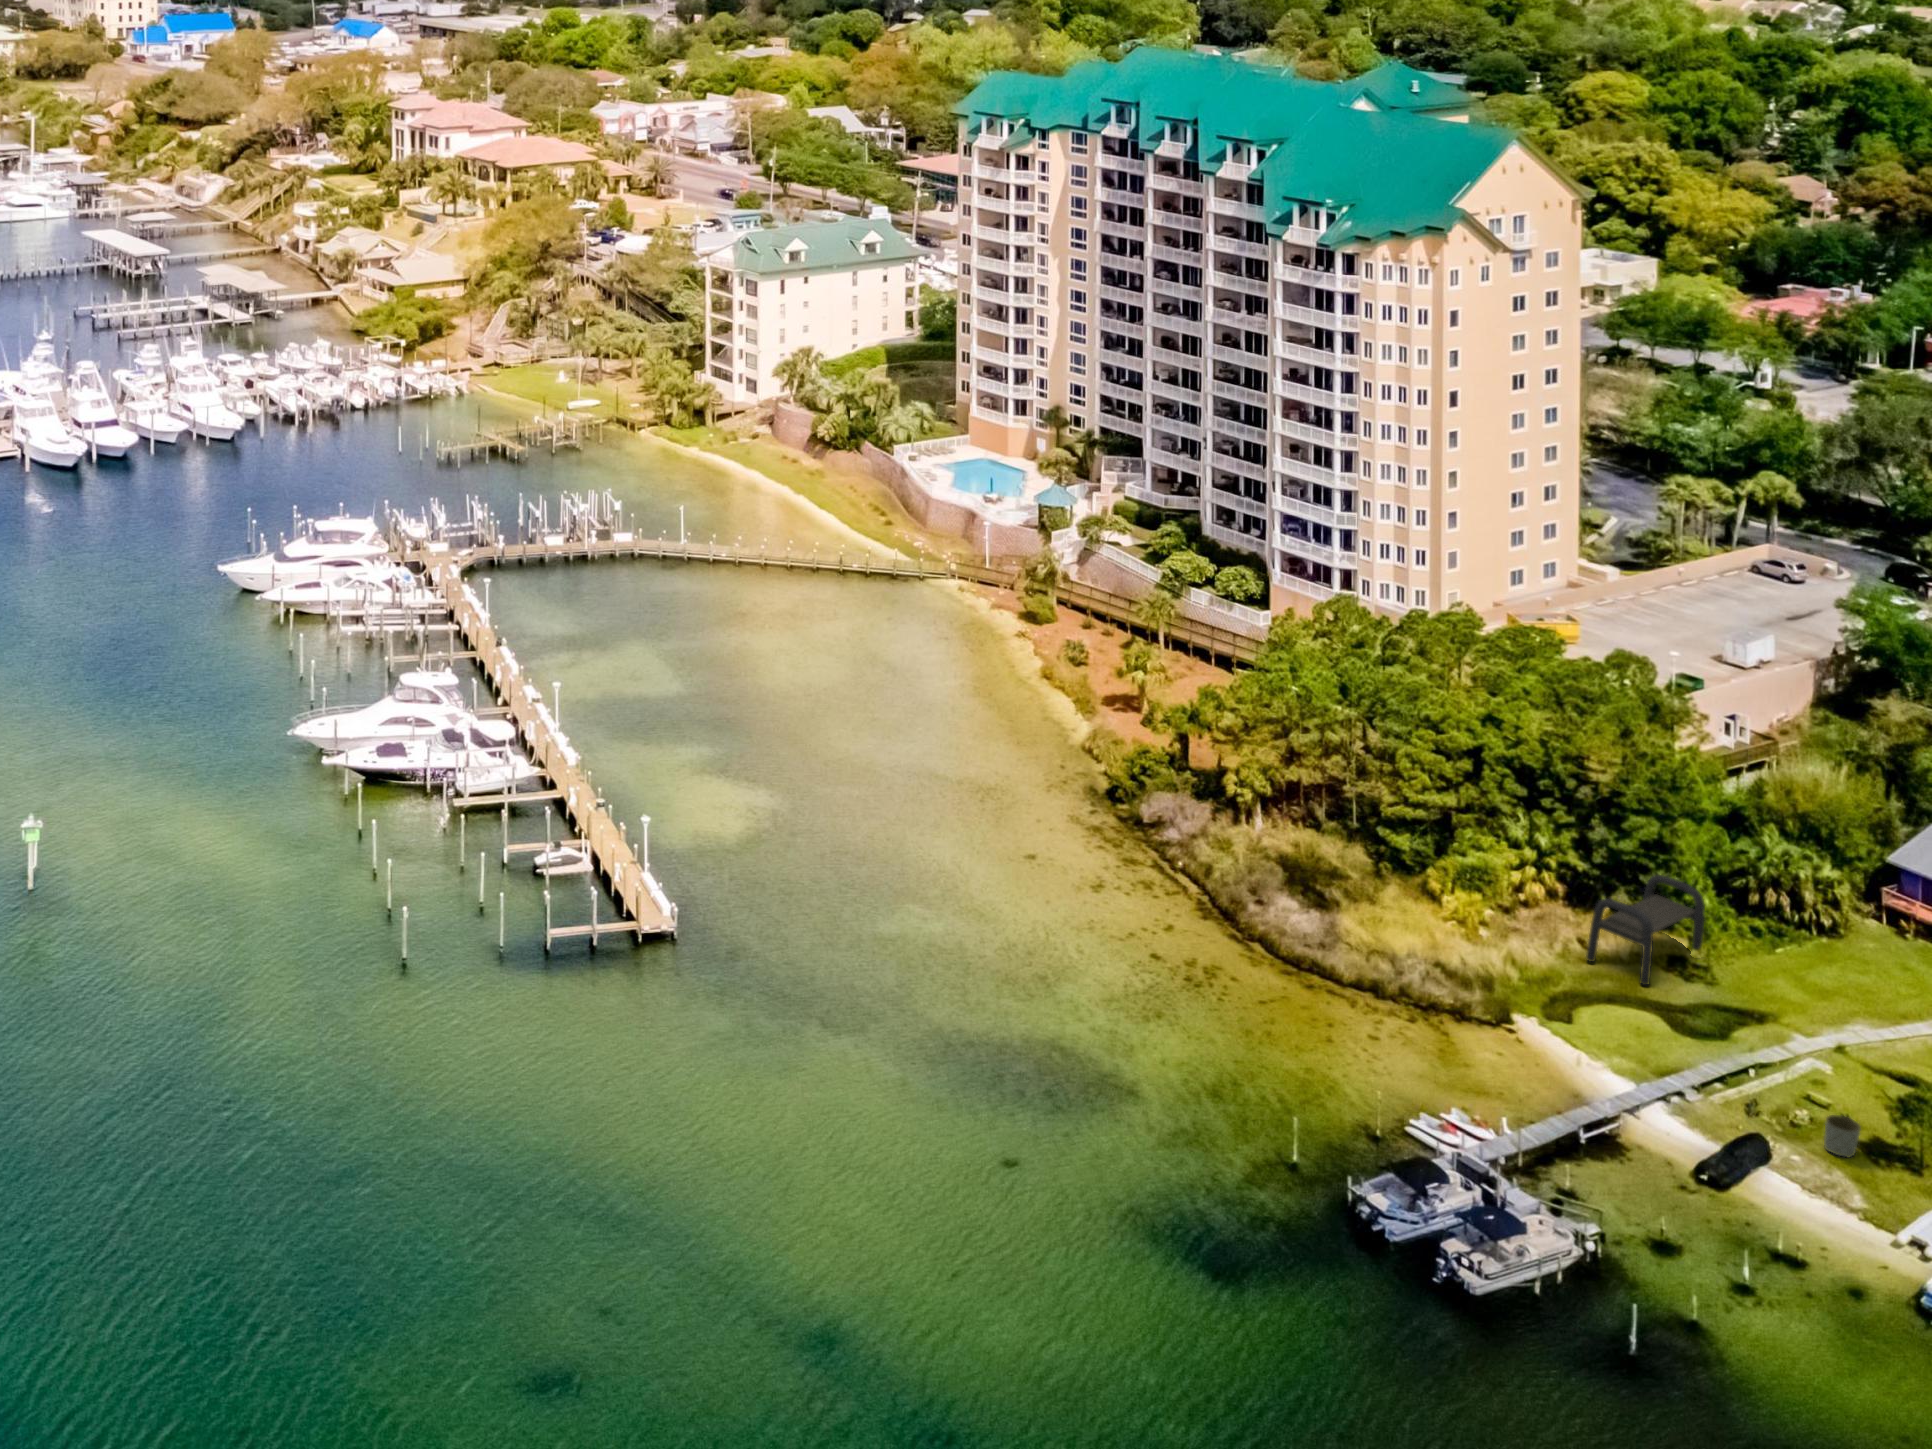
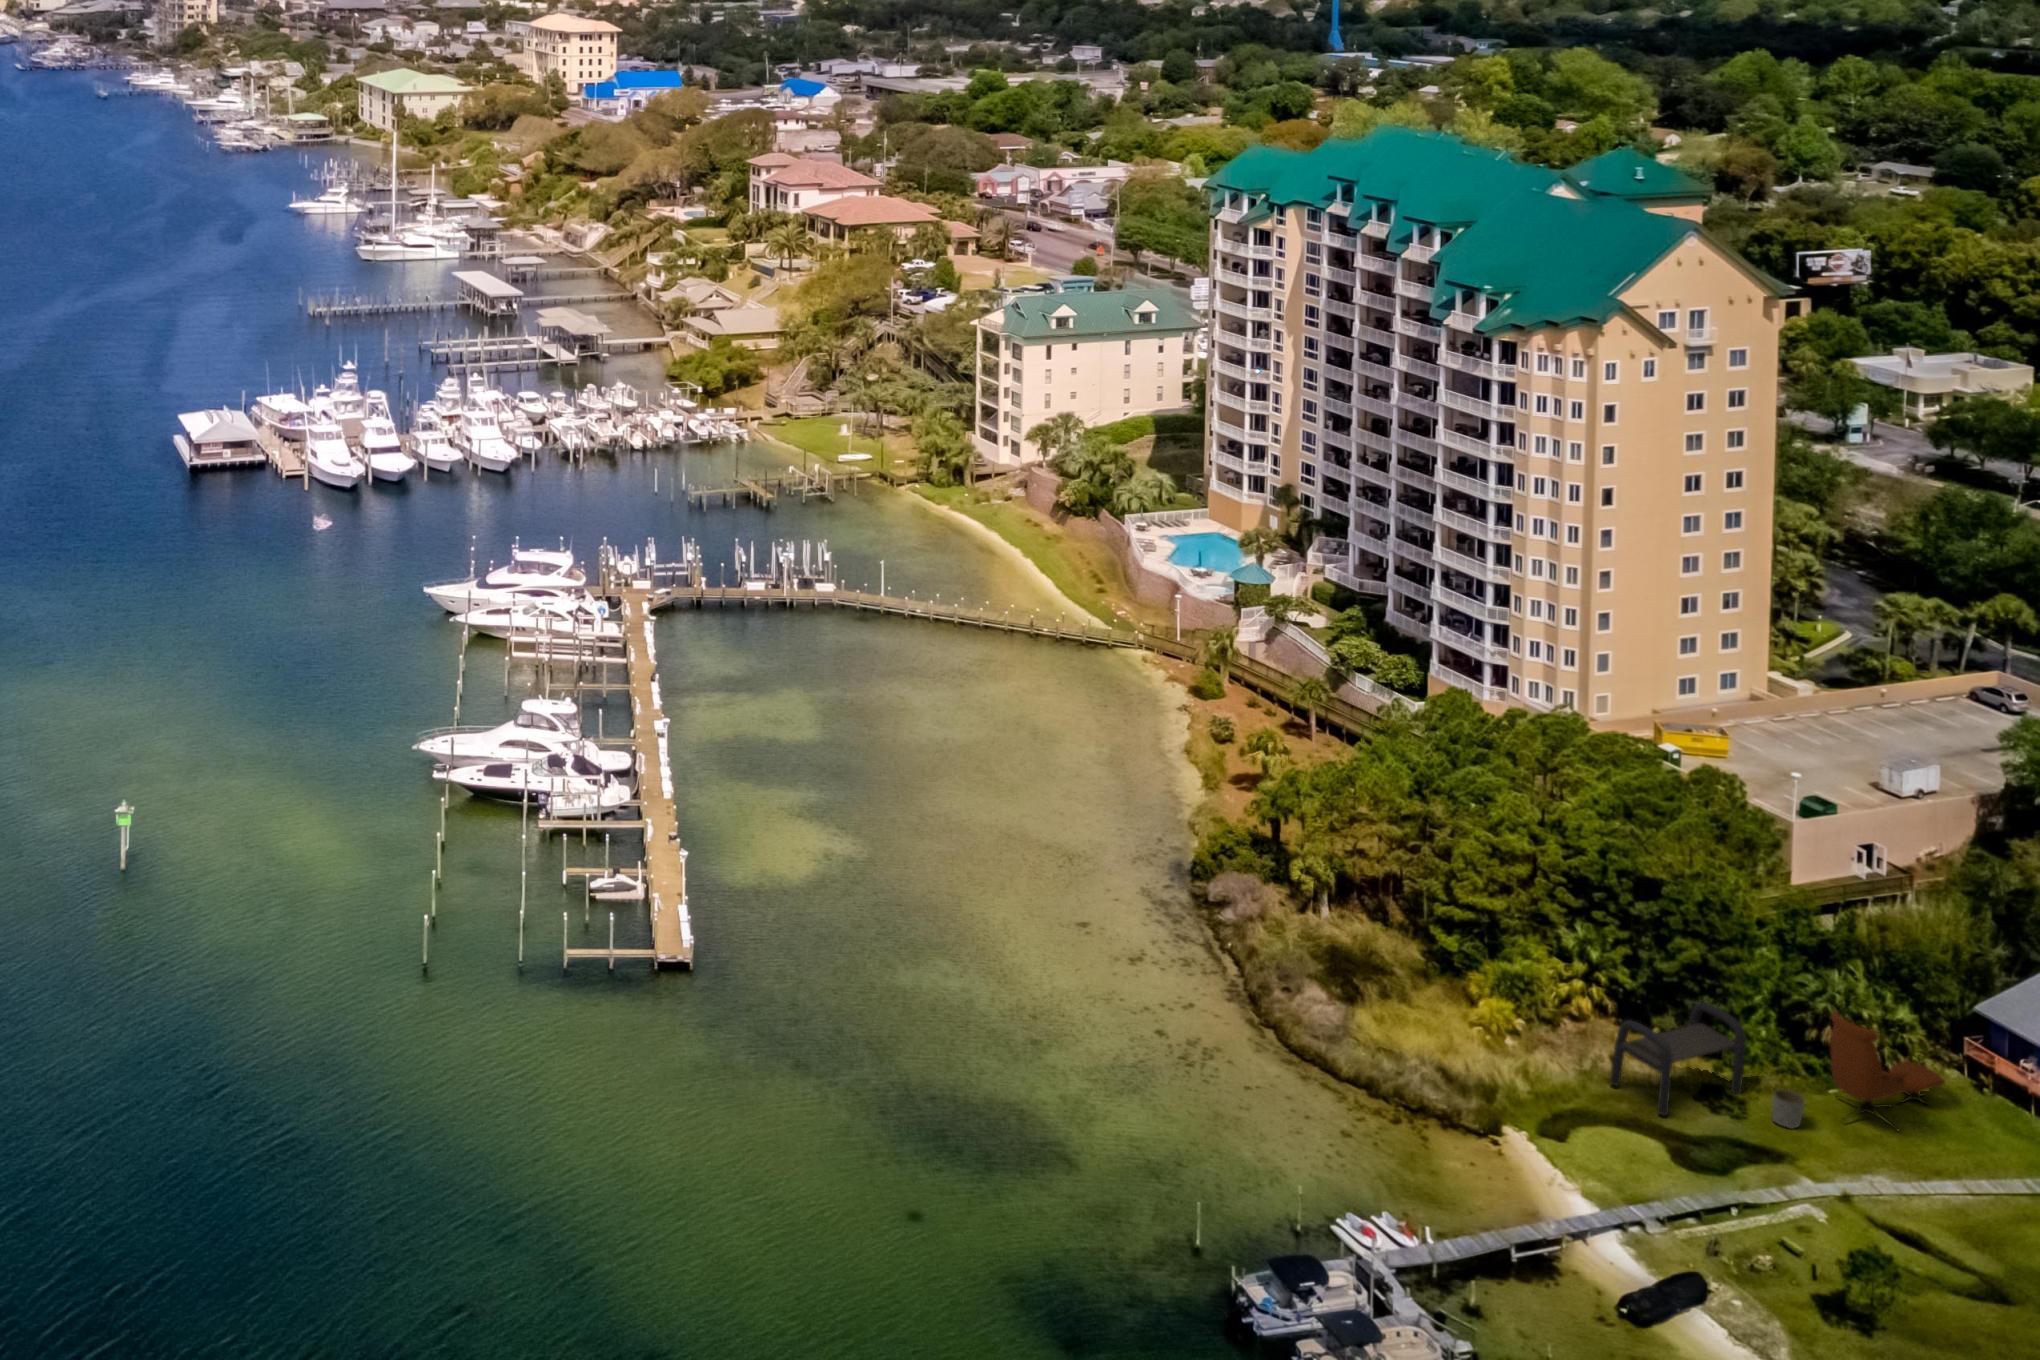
lounge chair: none [1783,871,1877,977] -> present [1831,1011,1945,1125]
planter: present [1824,1115,1861,1157] -> present [1772,1089,1805,1129]

